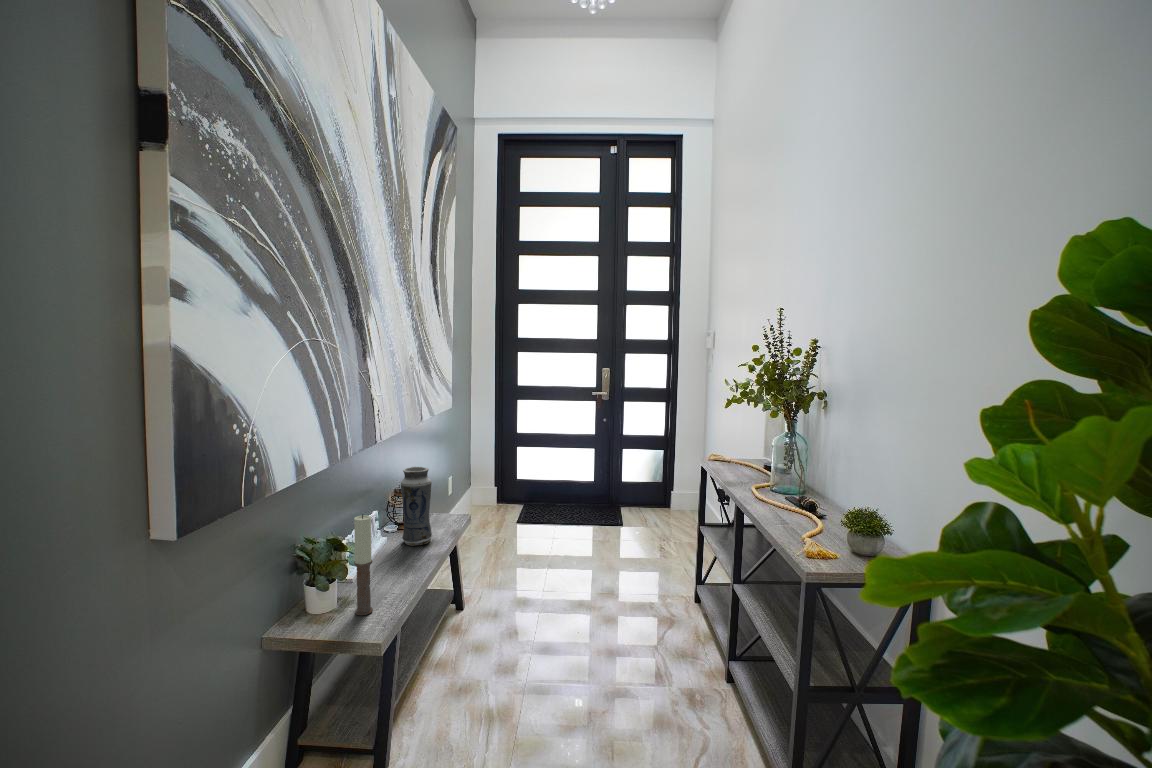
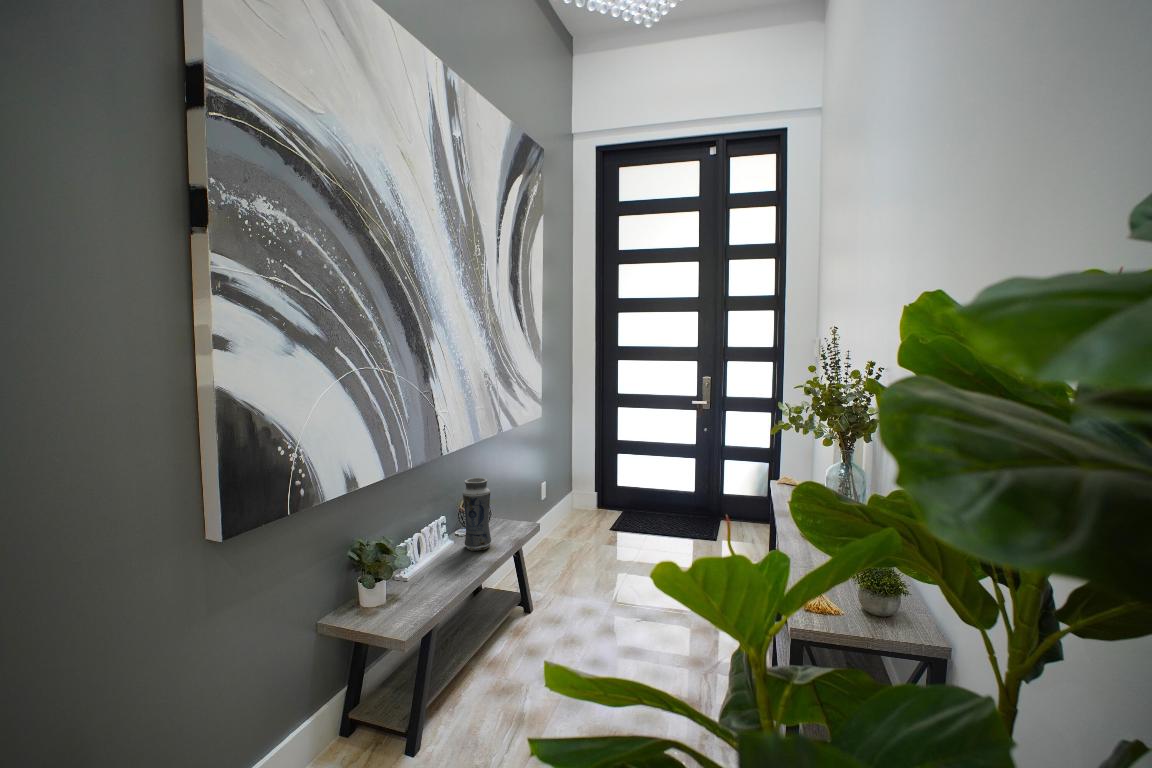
candle: present [354,515,373,615] -> none [394,523,412,612]

